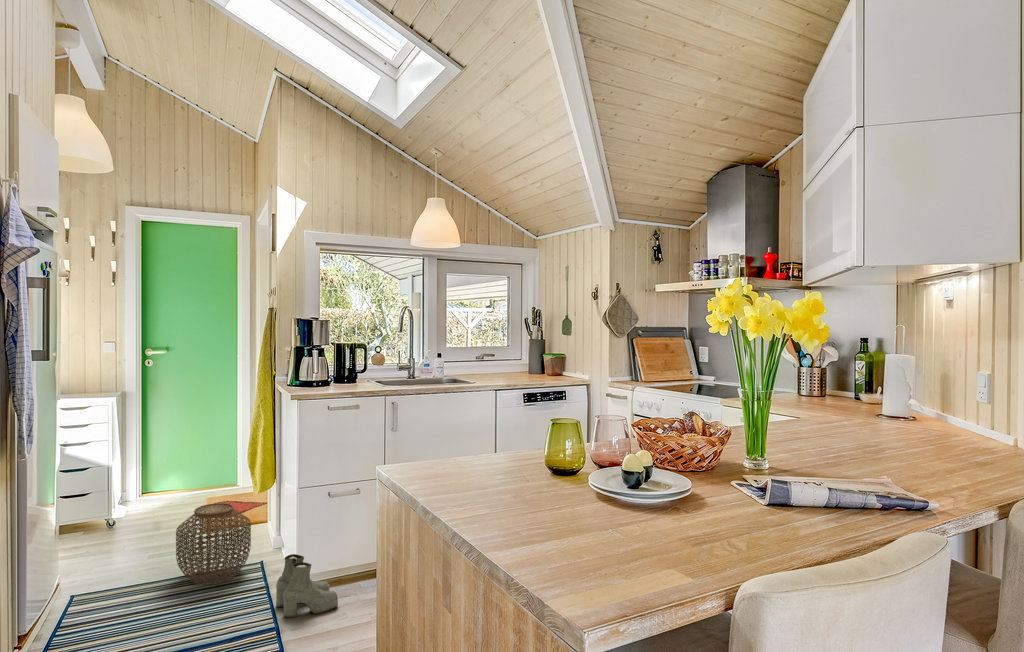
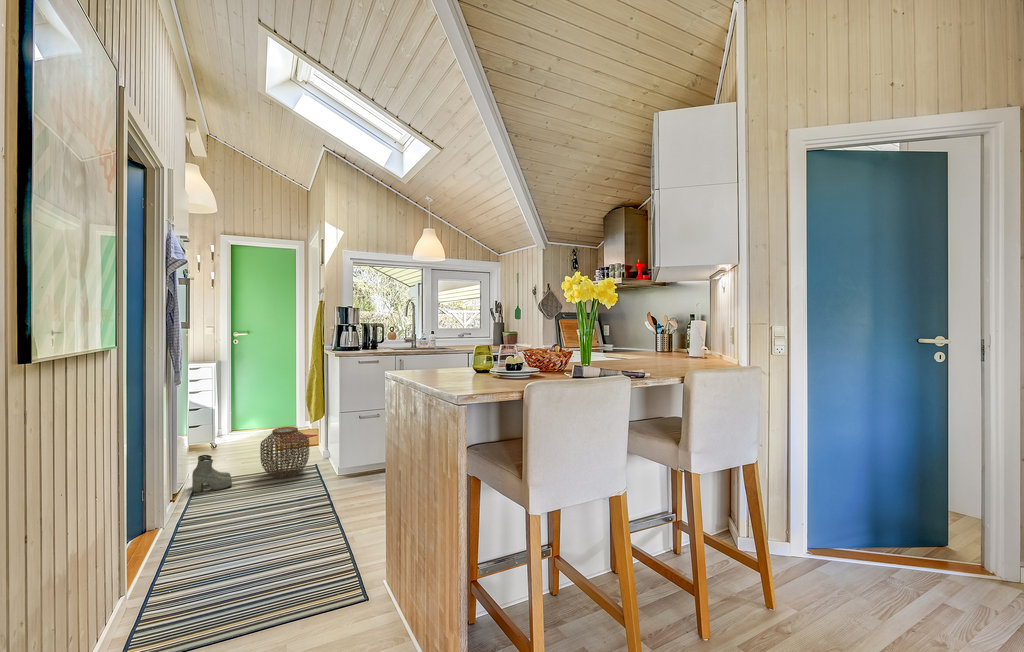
boots: present [276,554,338,618] -> present [192,455,232,492]

